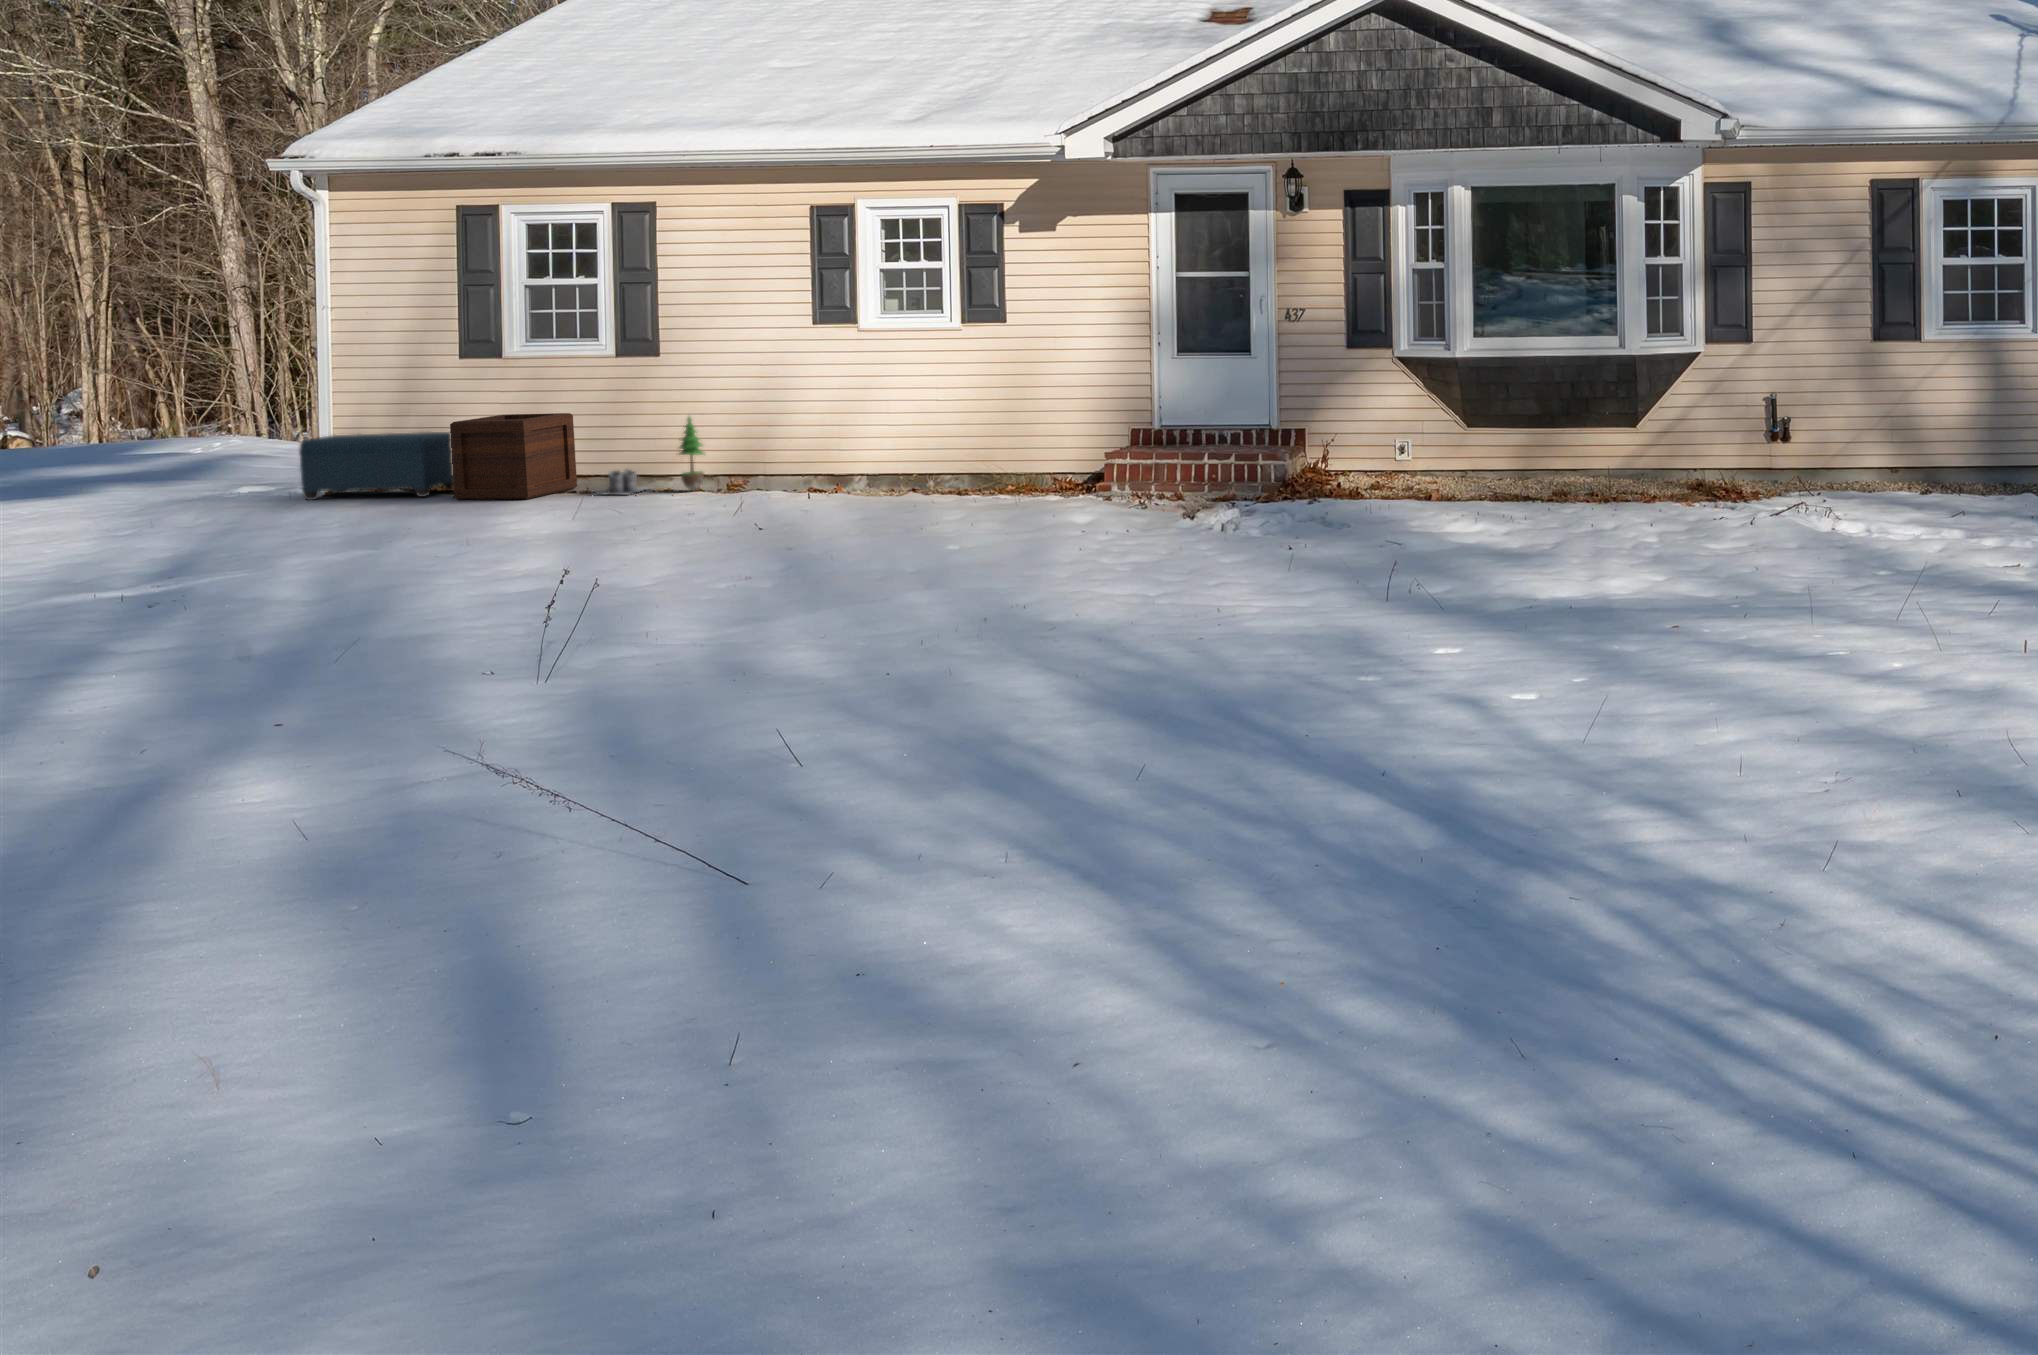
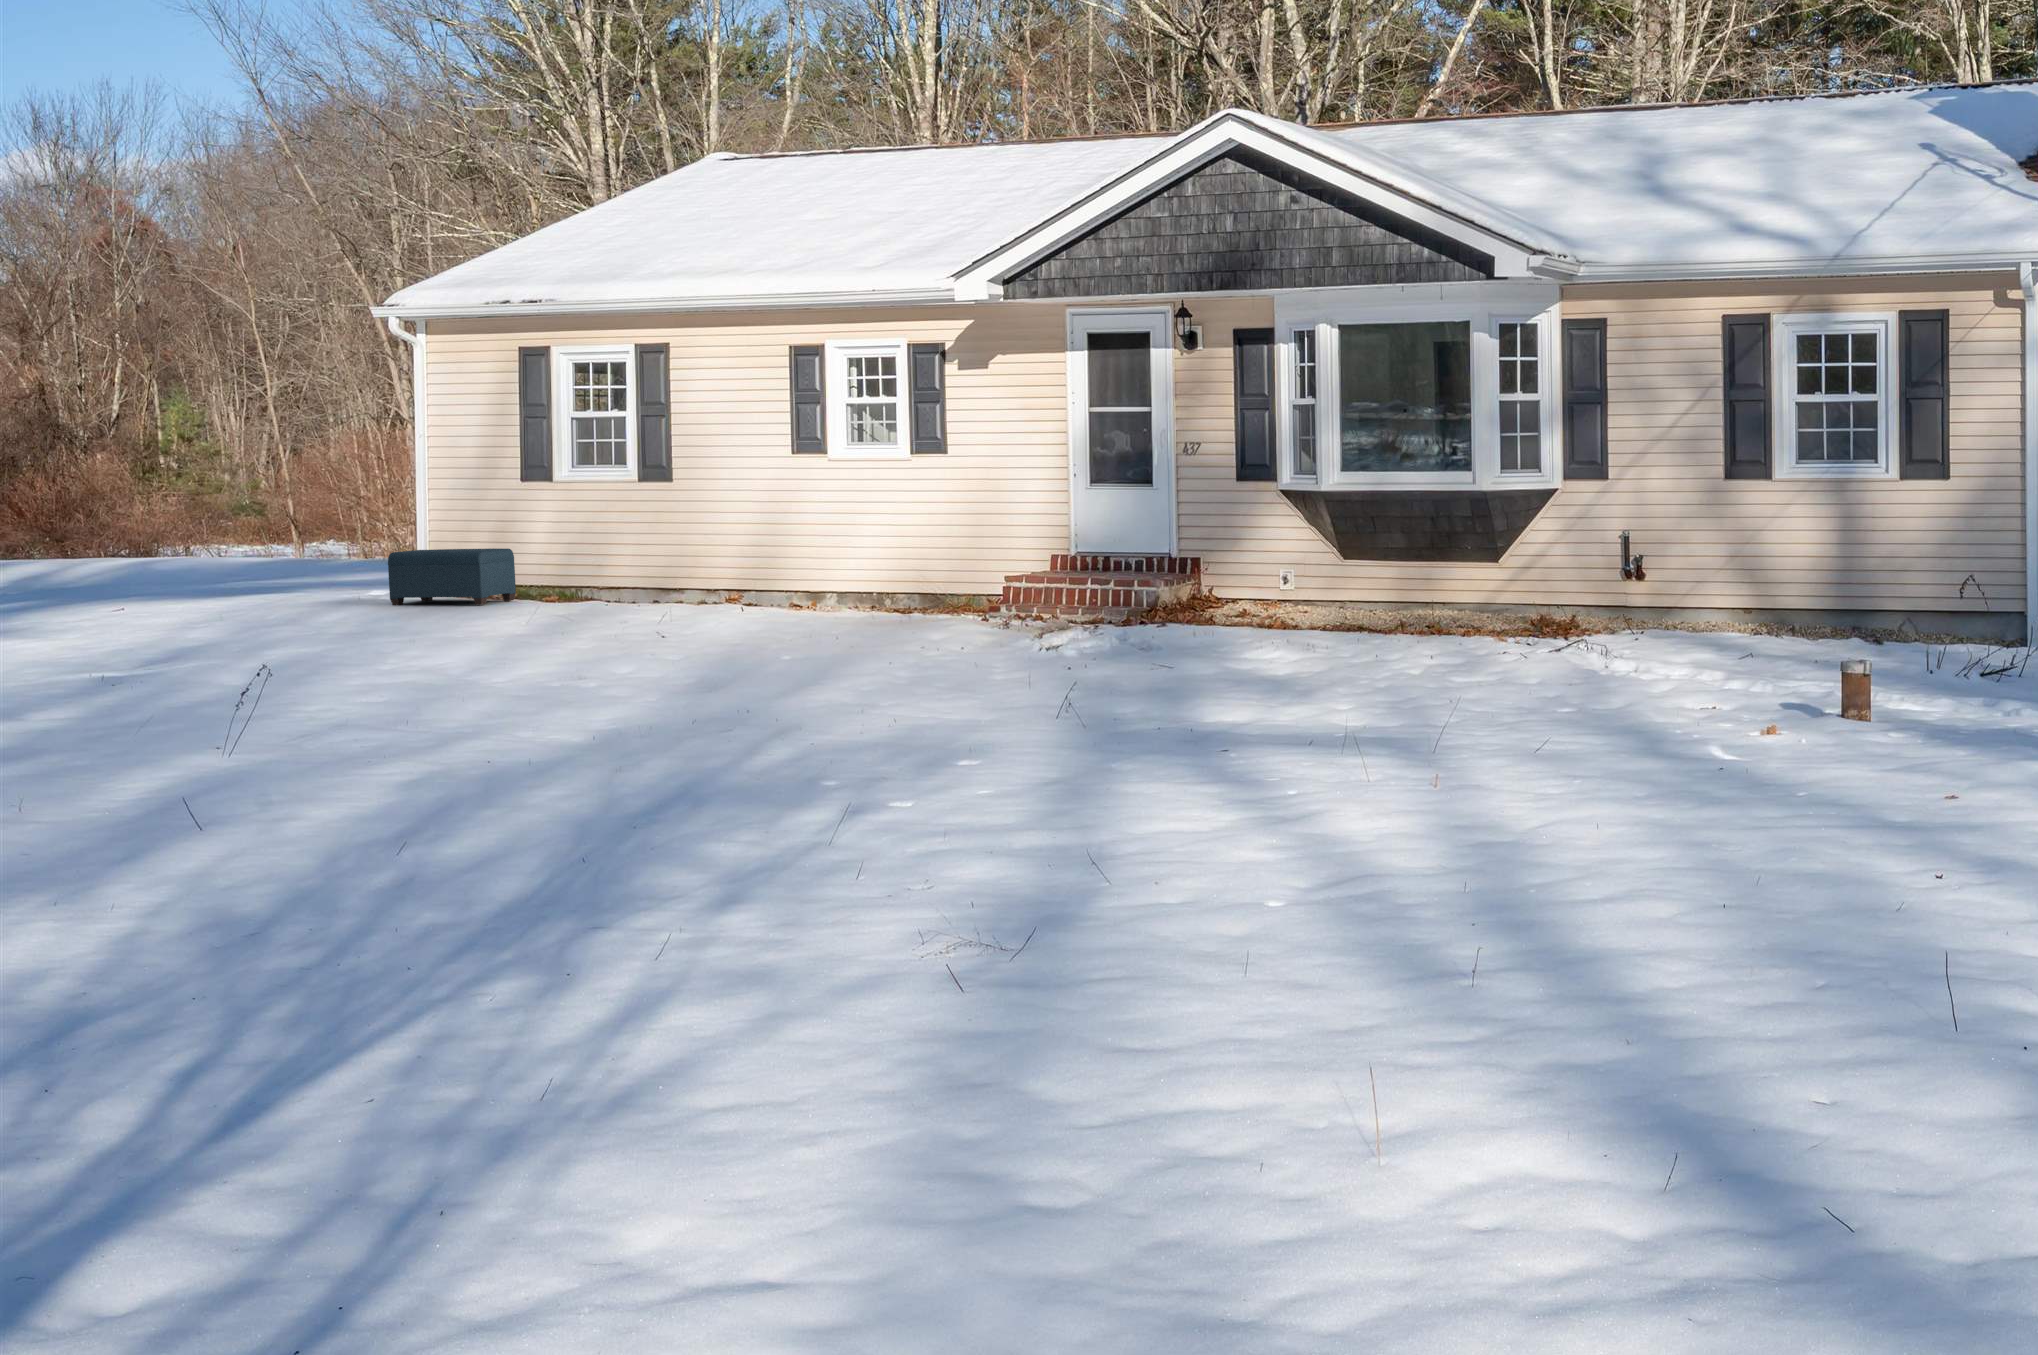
wooden crate: present [450,413,577,500] -> none [497,533,606,608]
potted tree: present [679,417,704,490] -> none [677,536,704,606]
boots: present [603,469,644,495] -> none [609,583,665,607]

